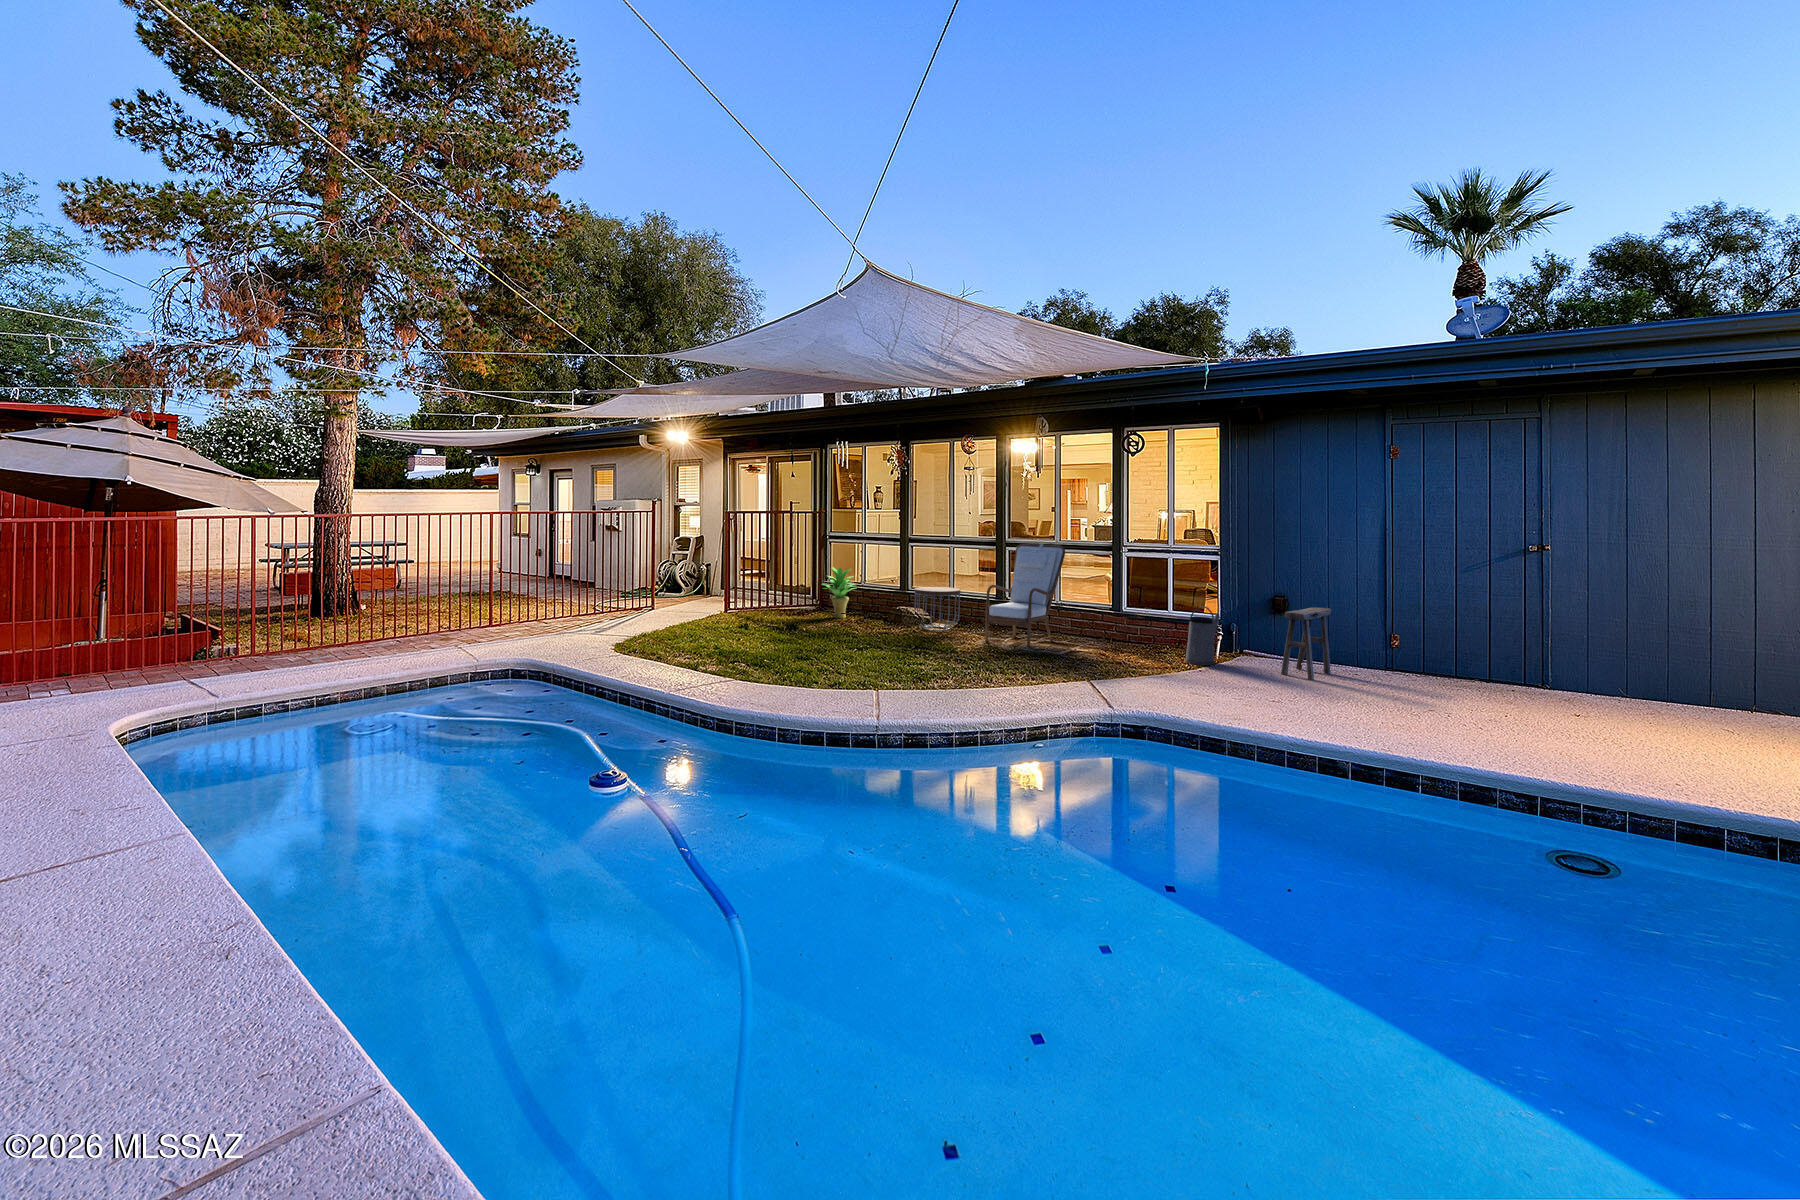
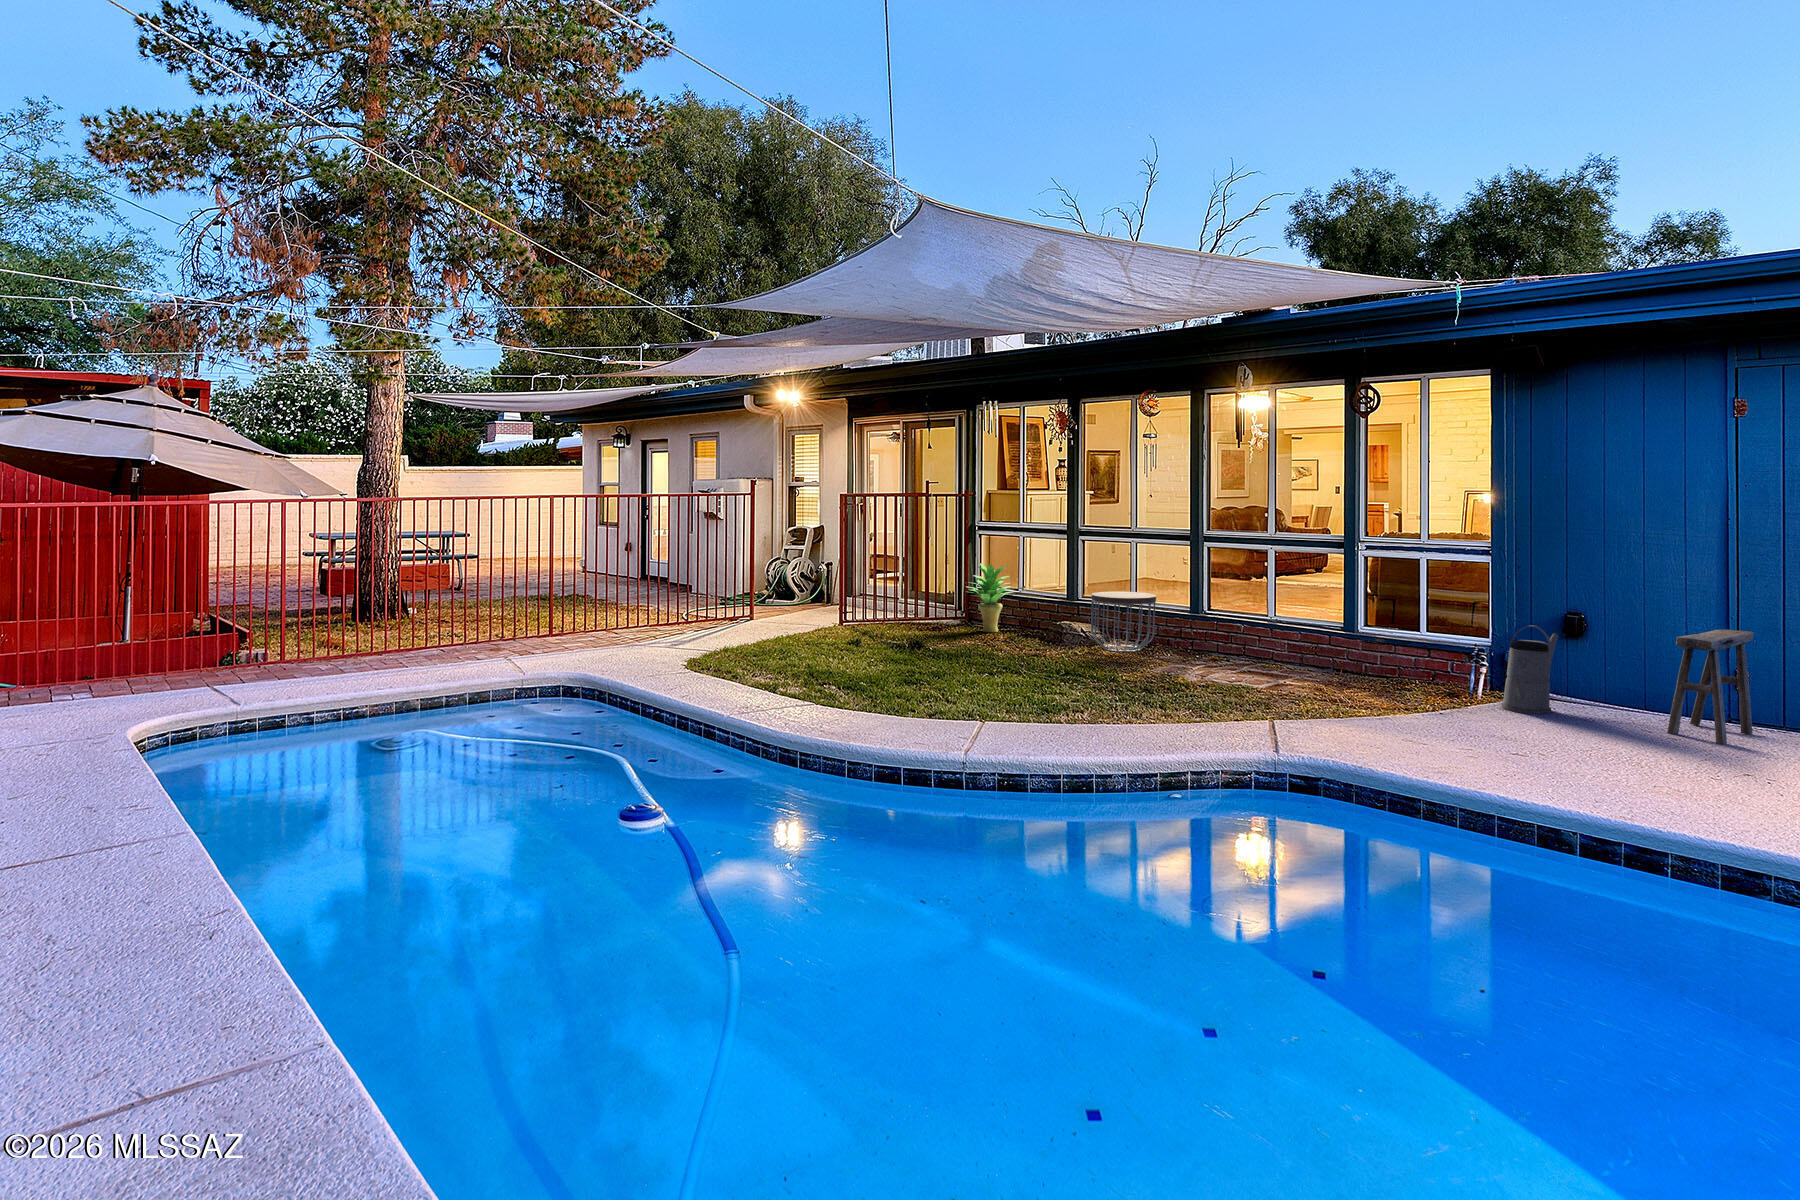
armchair: present [985,544,1065,646] -> none [1192,532,1311,679]

